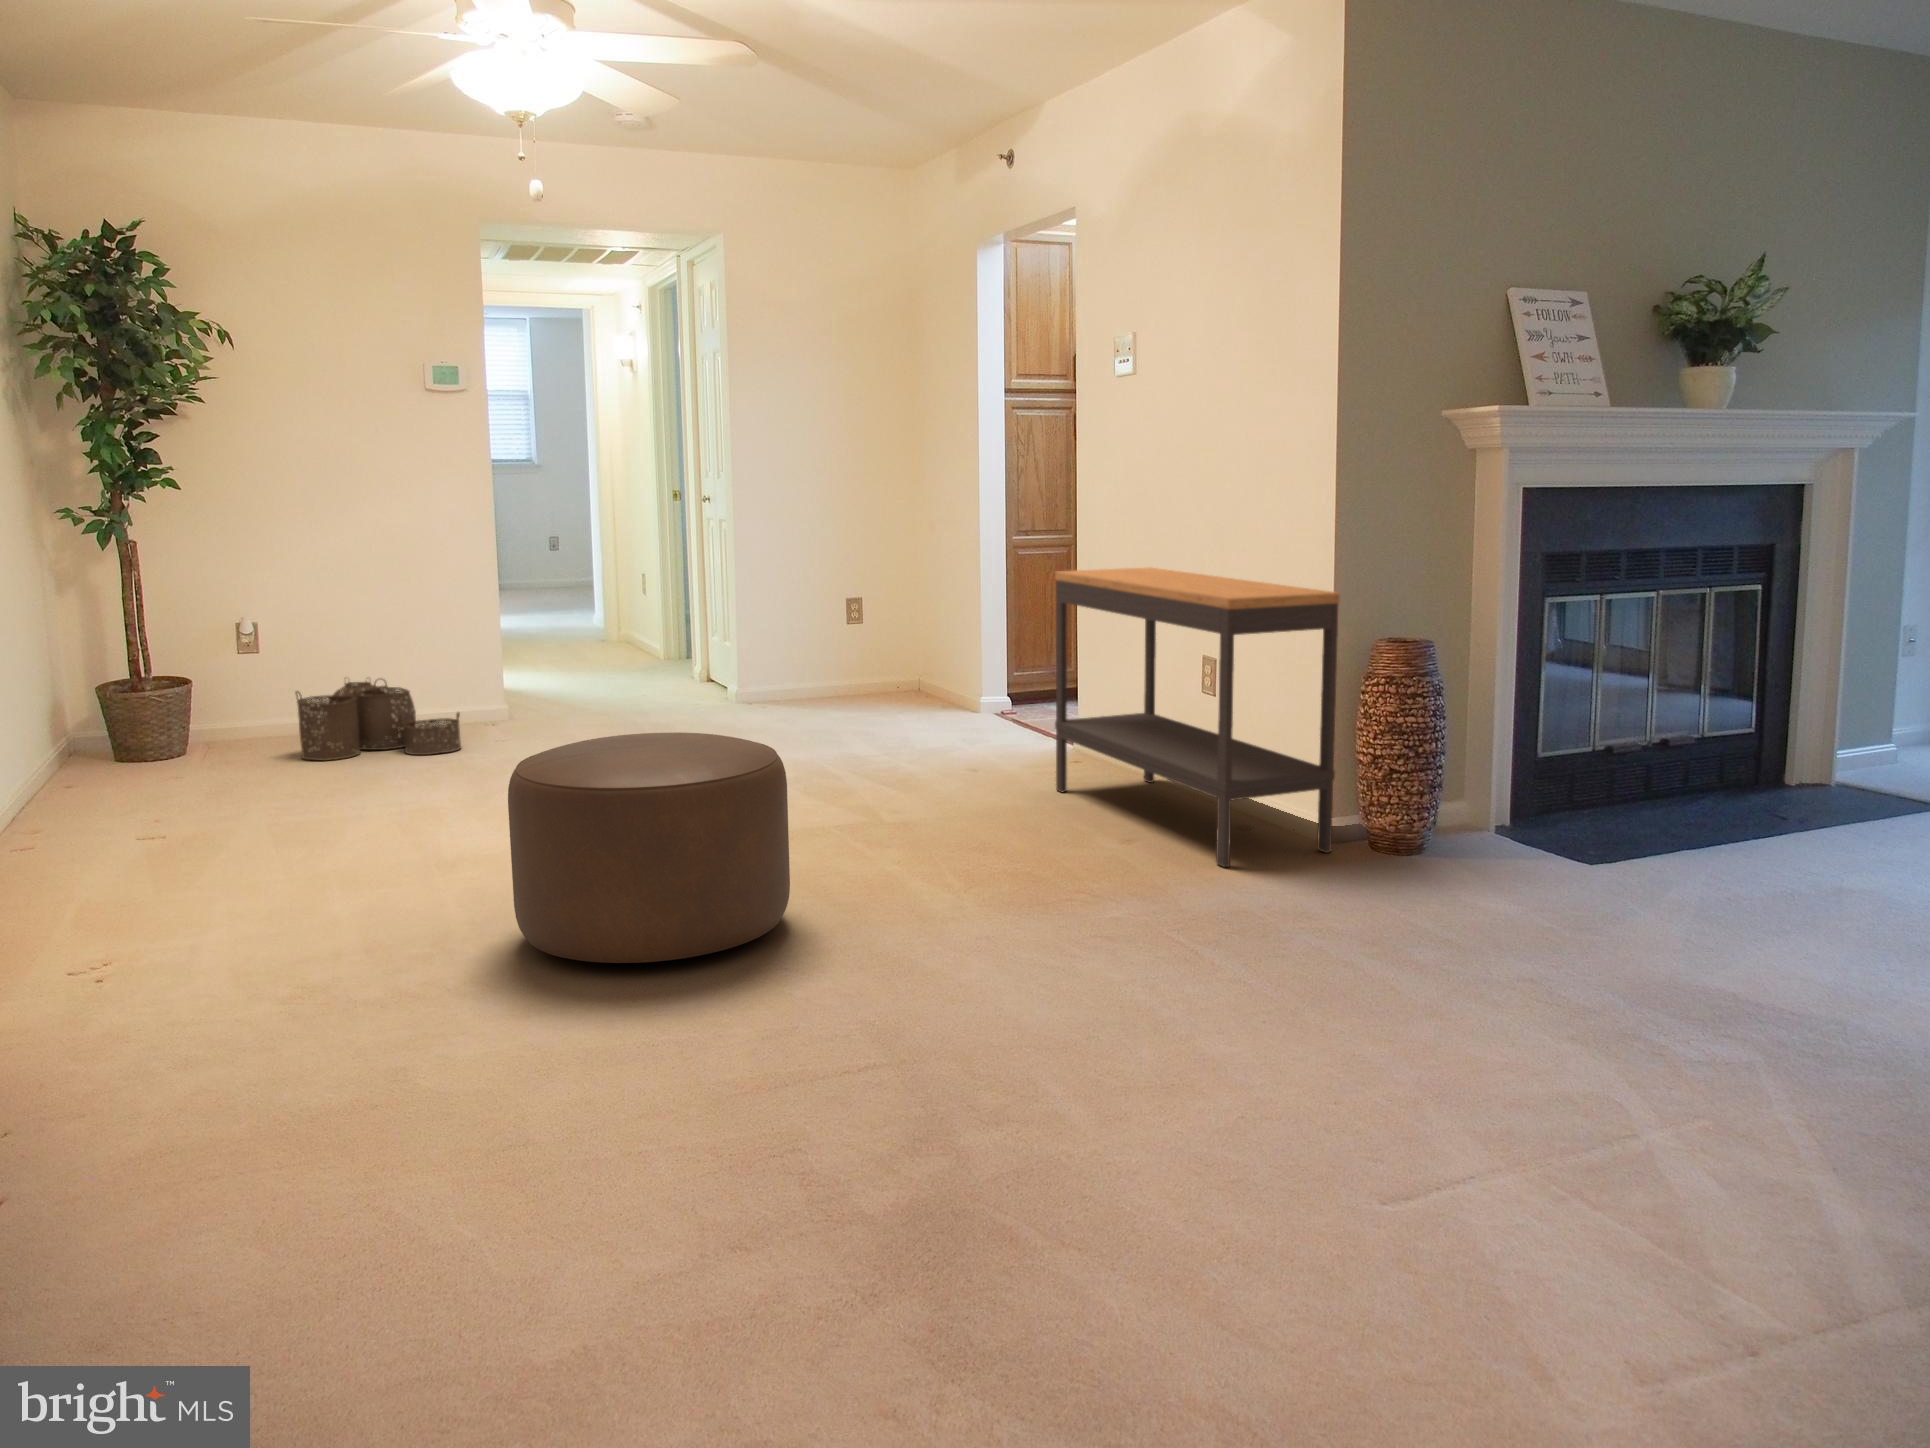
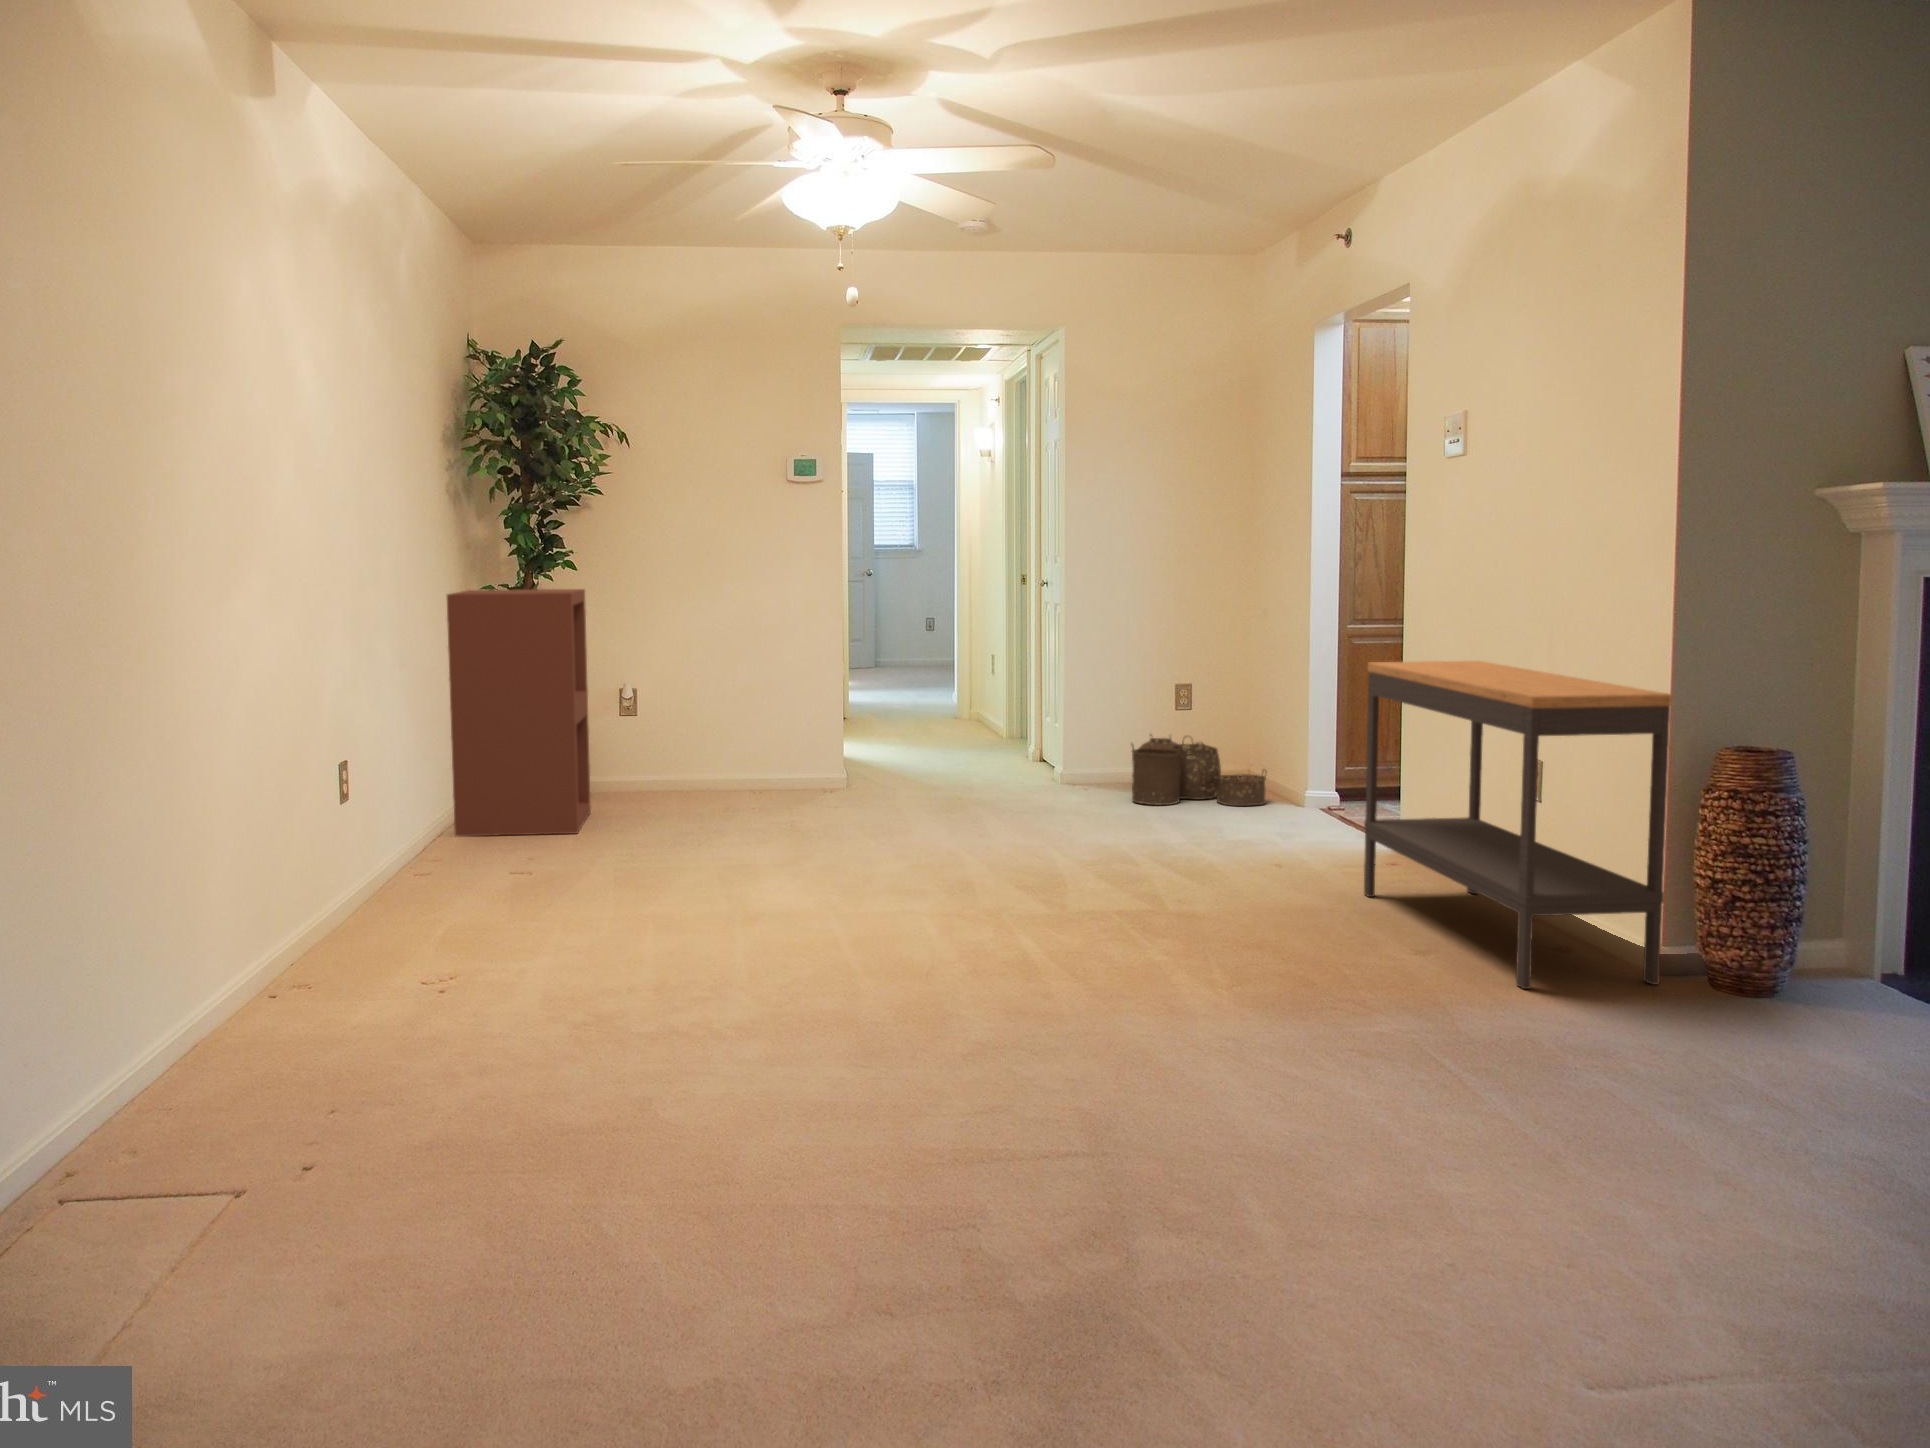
bookshelf: none [15,510,216,800] -> present [447,589,591,836]
woven basket: present [296,678,461,761] -> present [1132,735,1266,806]
ottoman: present [508,732,790,963] -> none [792,808,1047,1020]

